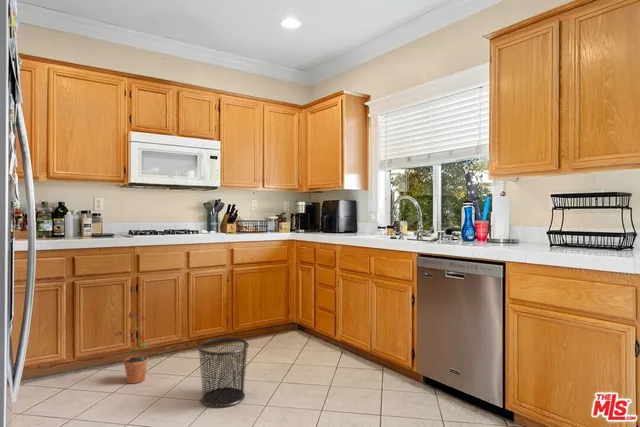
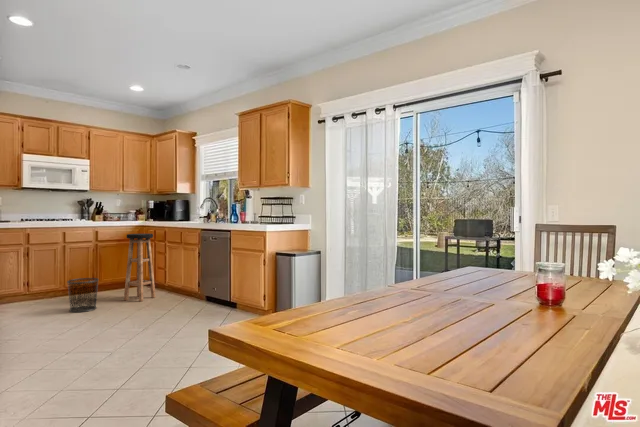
bar stool: none [281,257,329,379] -> present [124,234,156,302]
potted plant: present [115,312,148,383] -> none [12,267,37,308]

